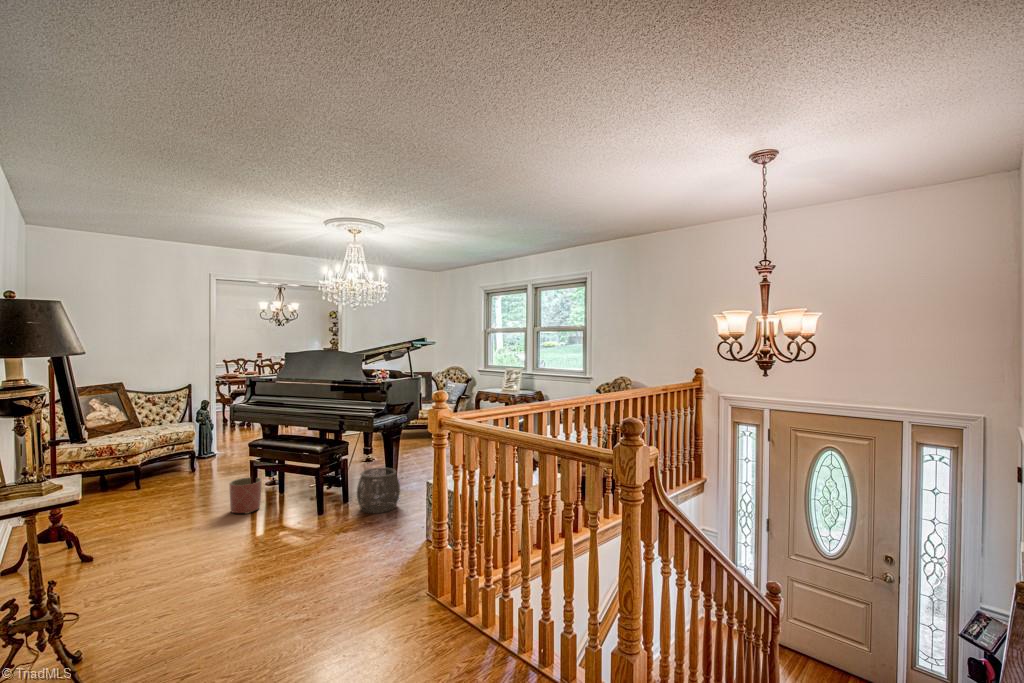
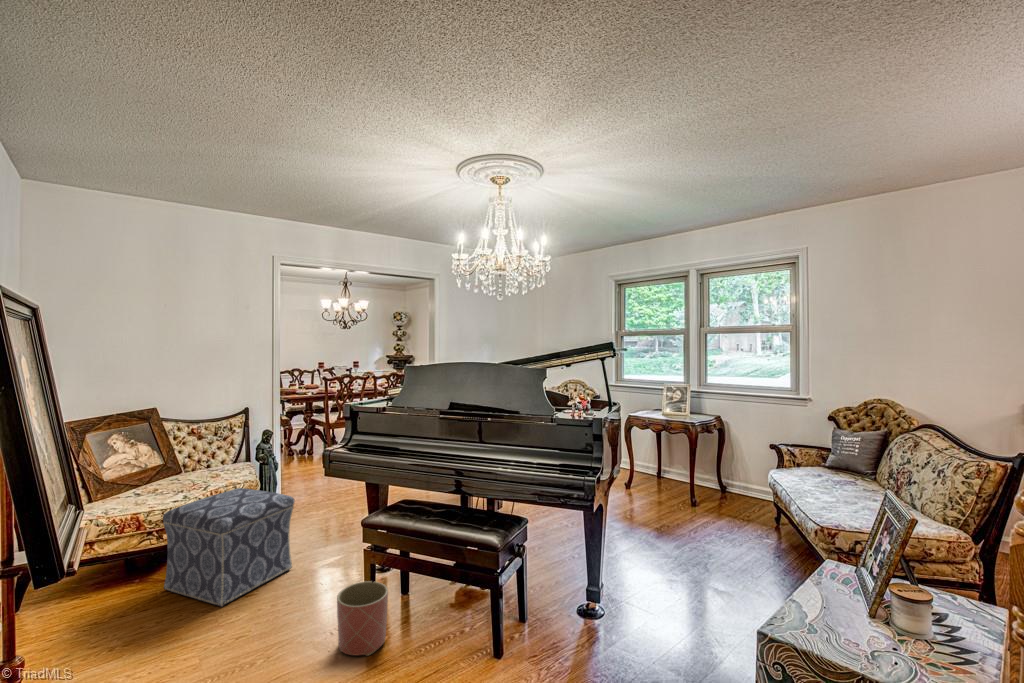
ottoman: none [127,433,216,498] -> present [163,488,295,606]
woven basket: present [357,468,400,513] -> none [551,564,626,659]

